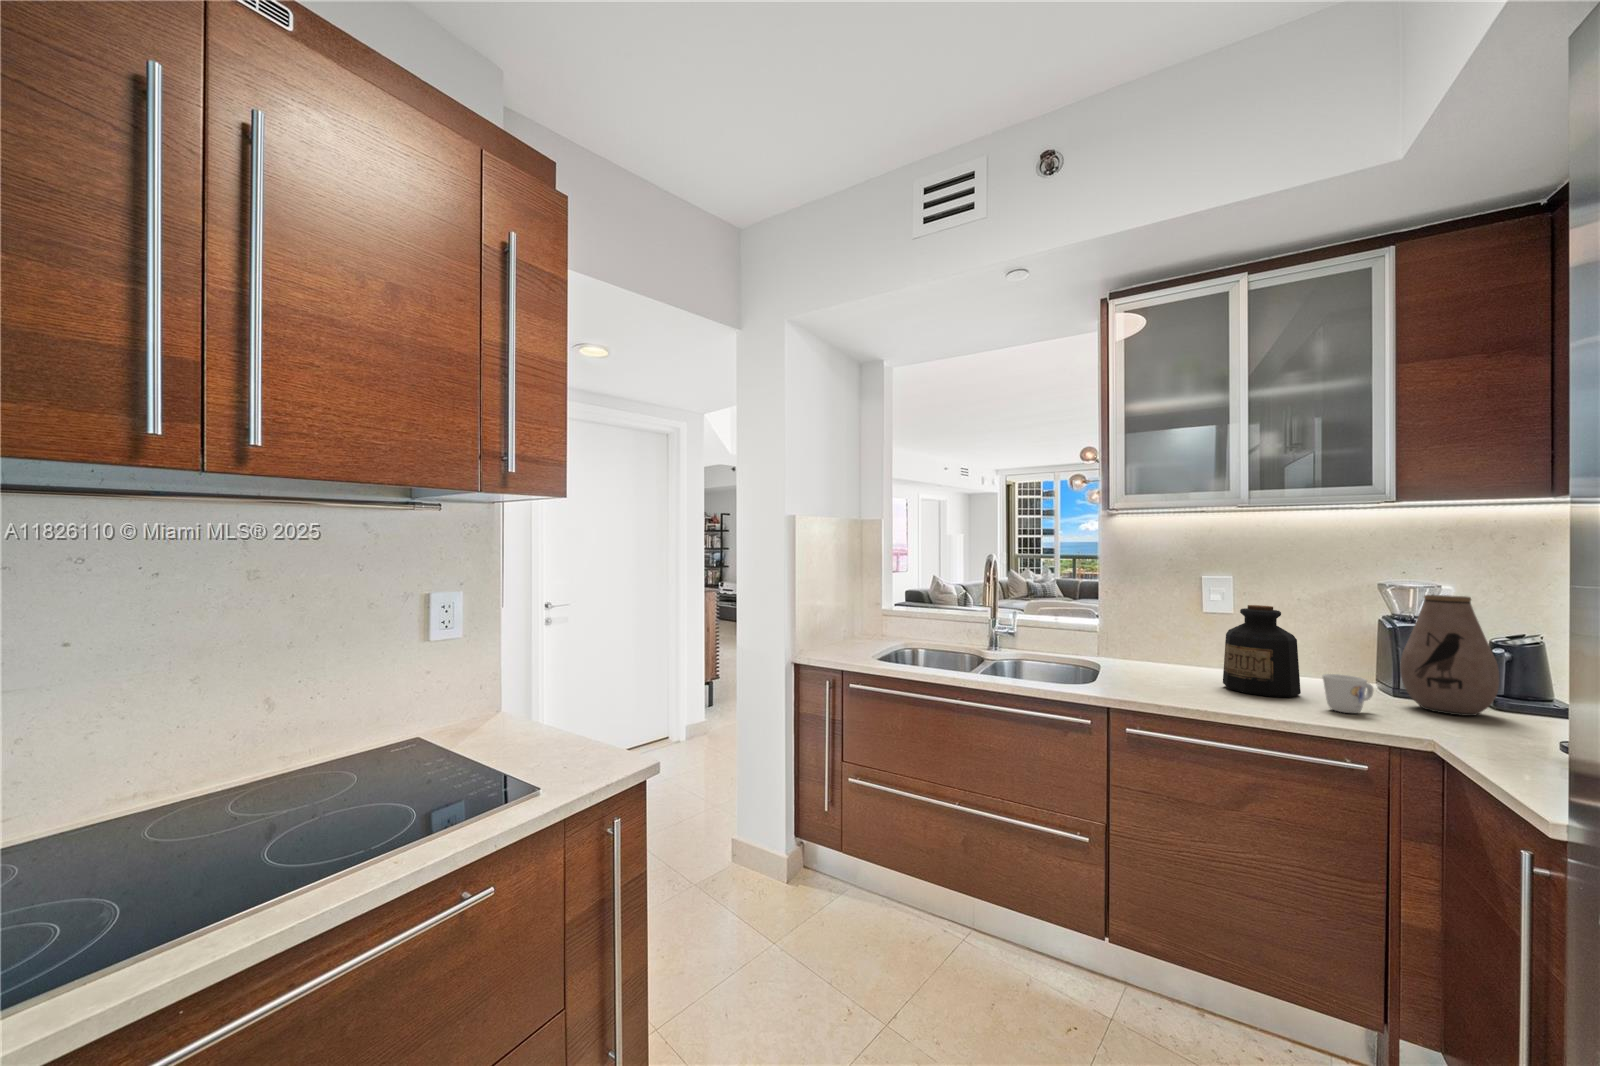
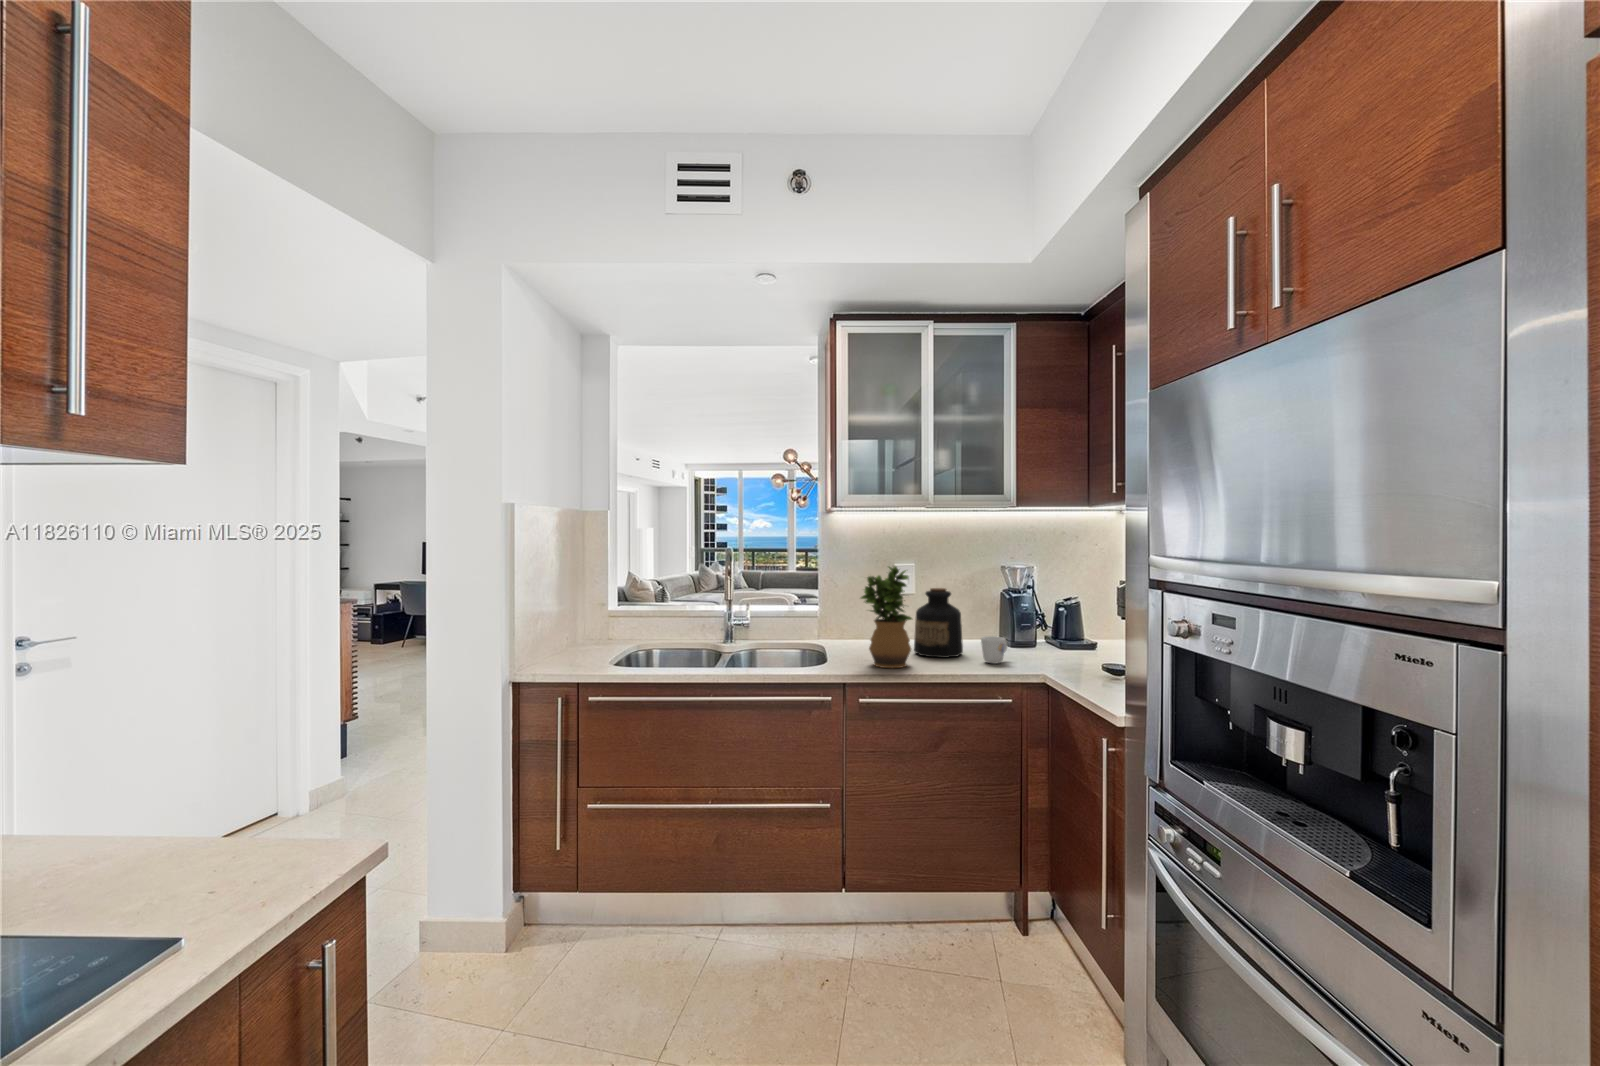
potted plant: none [1131,571,1207,699] -> present [861,566,912,668]
vase: present [1400,595,1499,716] -> none [1017,574,1066,656]

